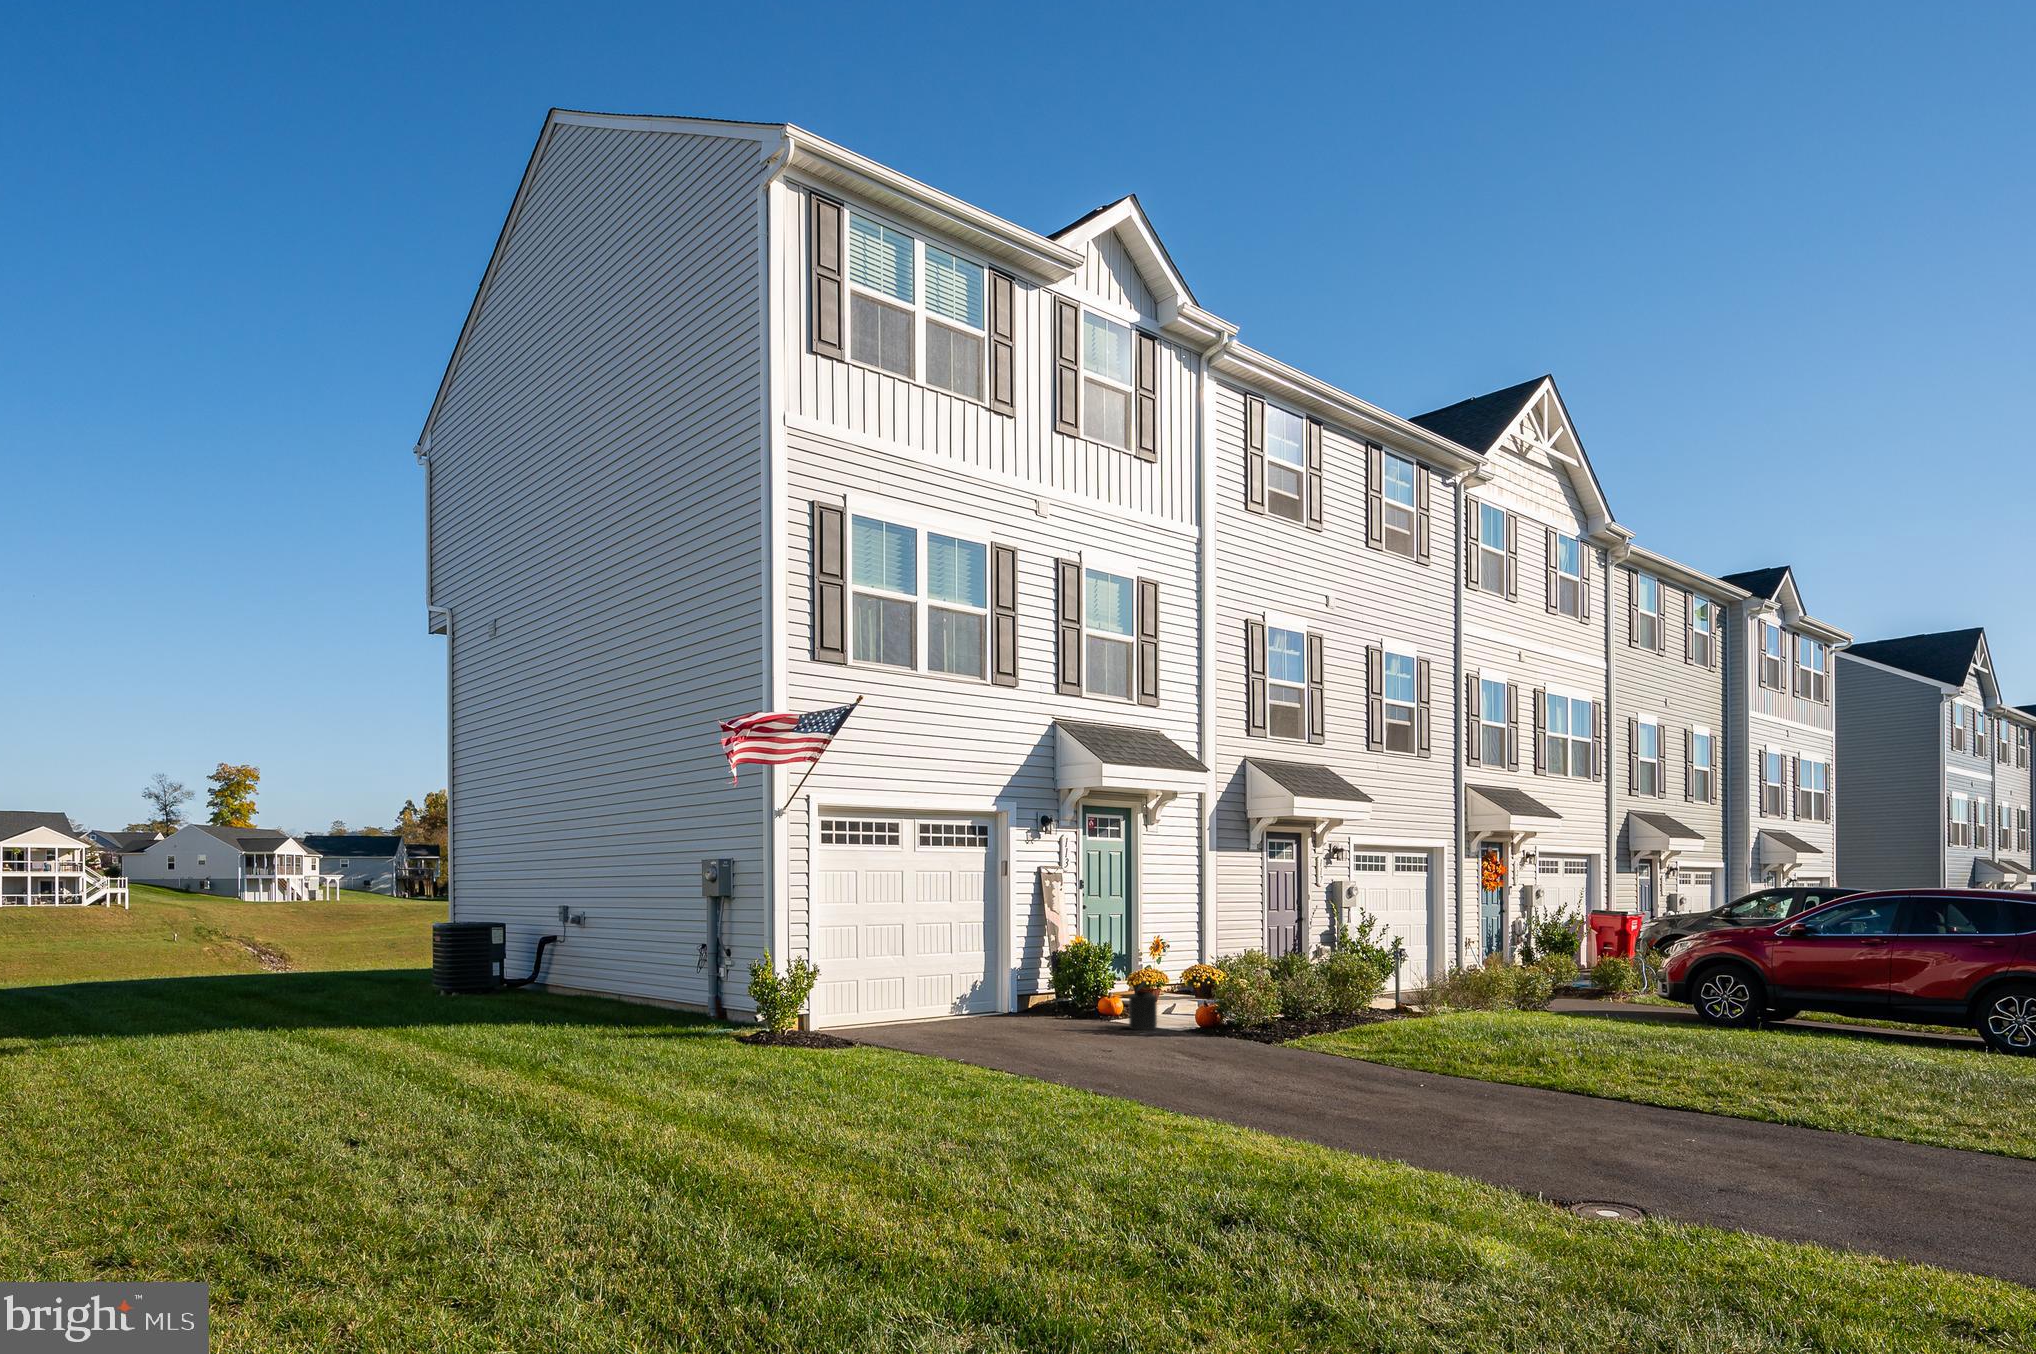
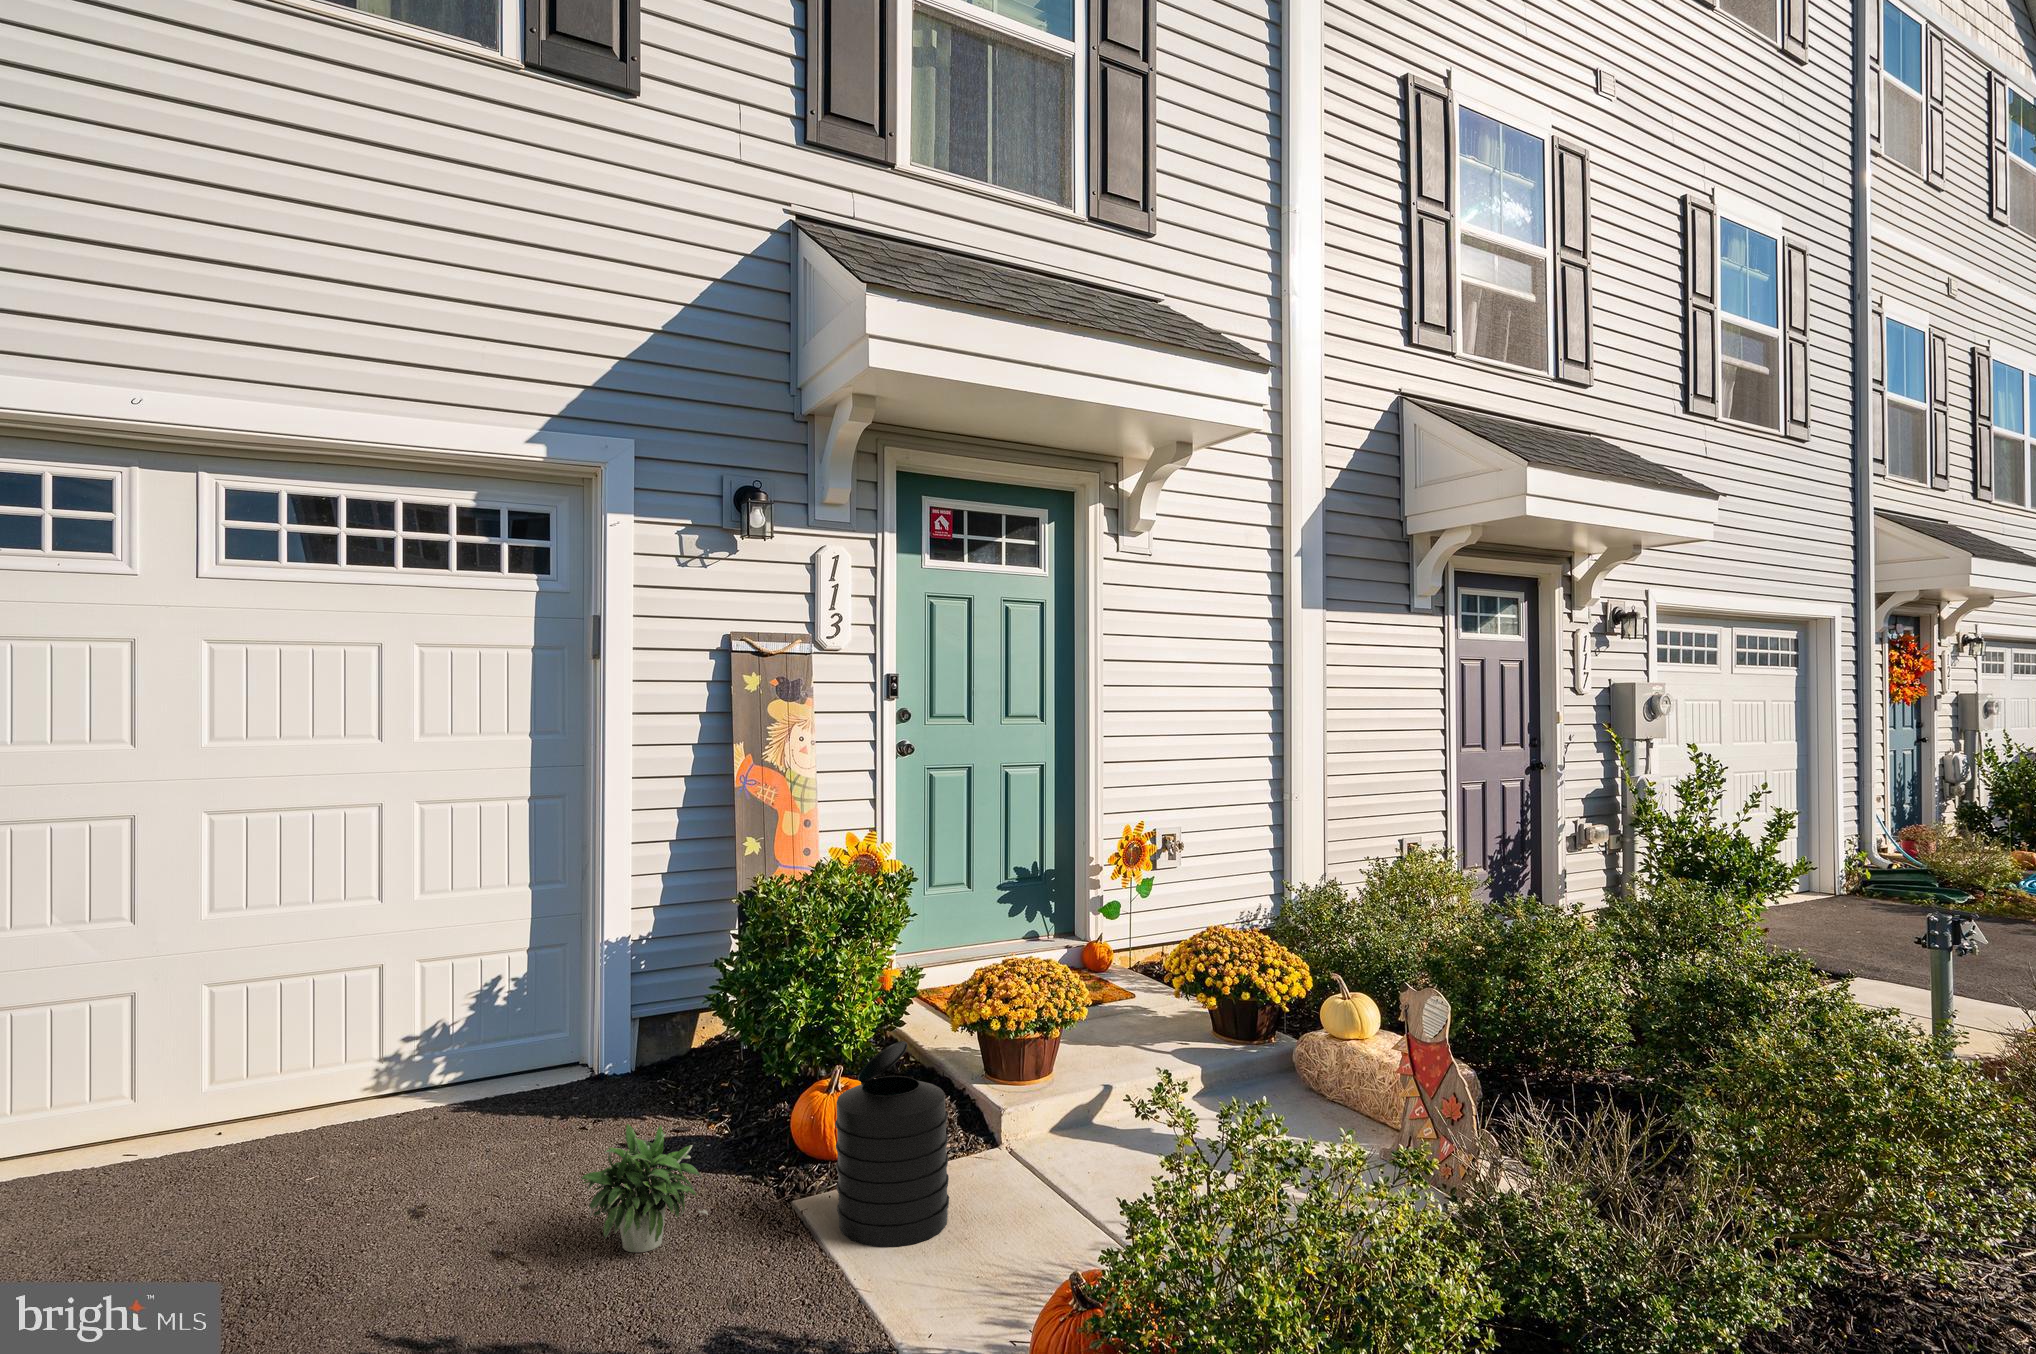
potted plant: none [1073,1002,1099,1031] -> present [581,1124,708,1252]

